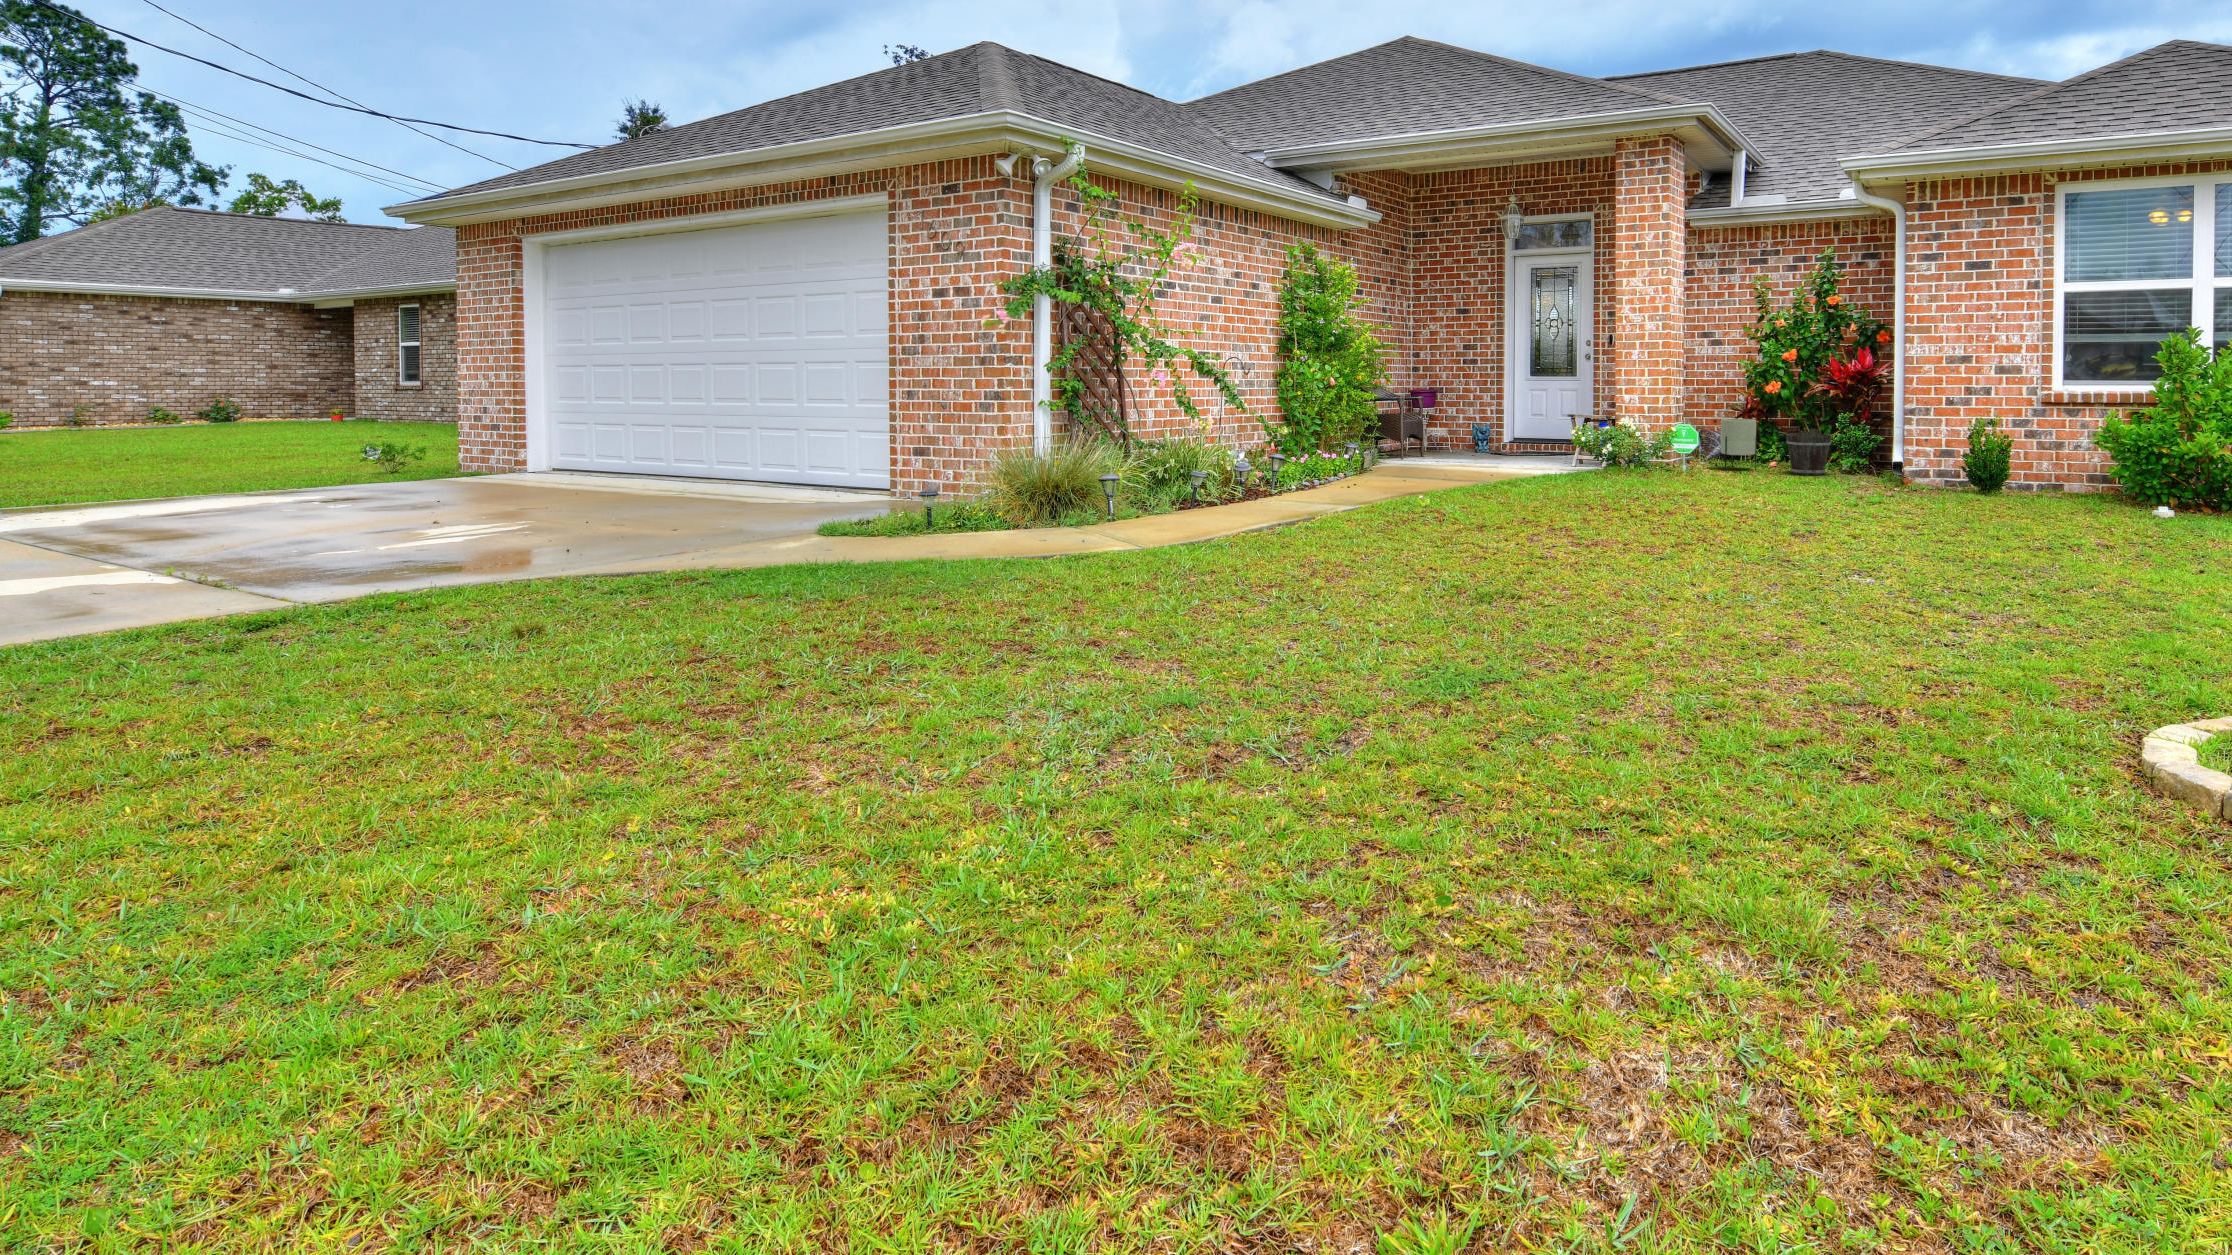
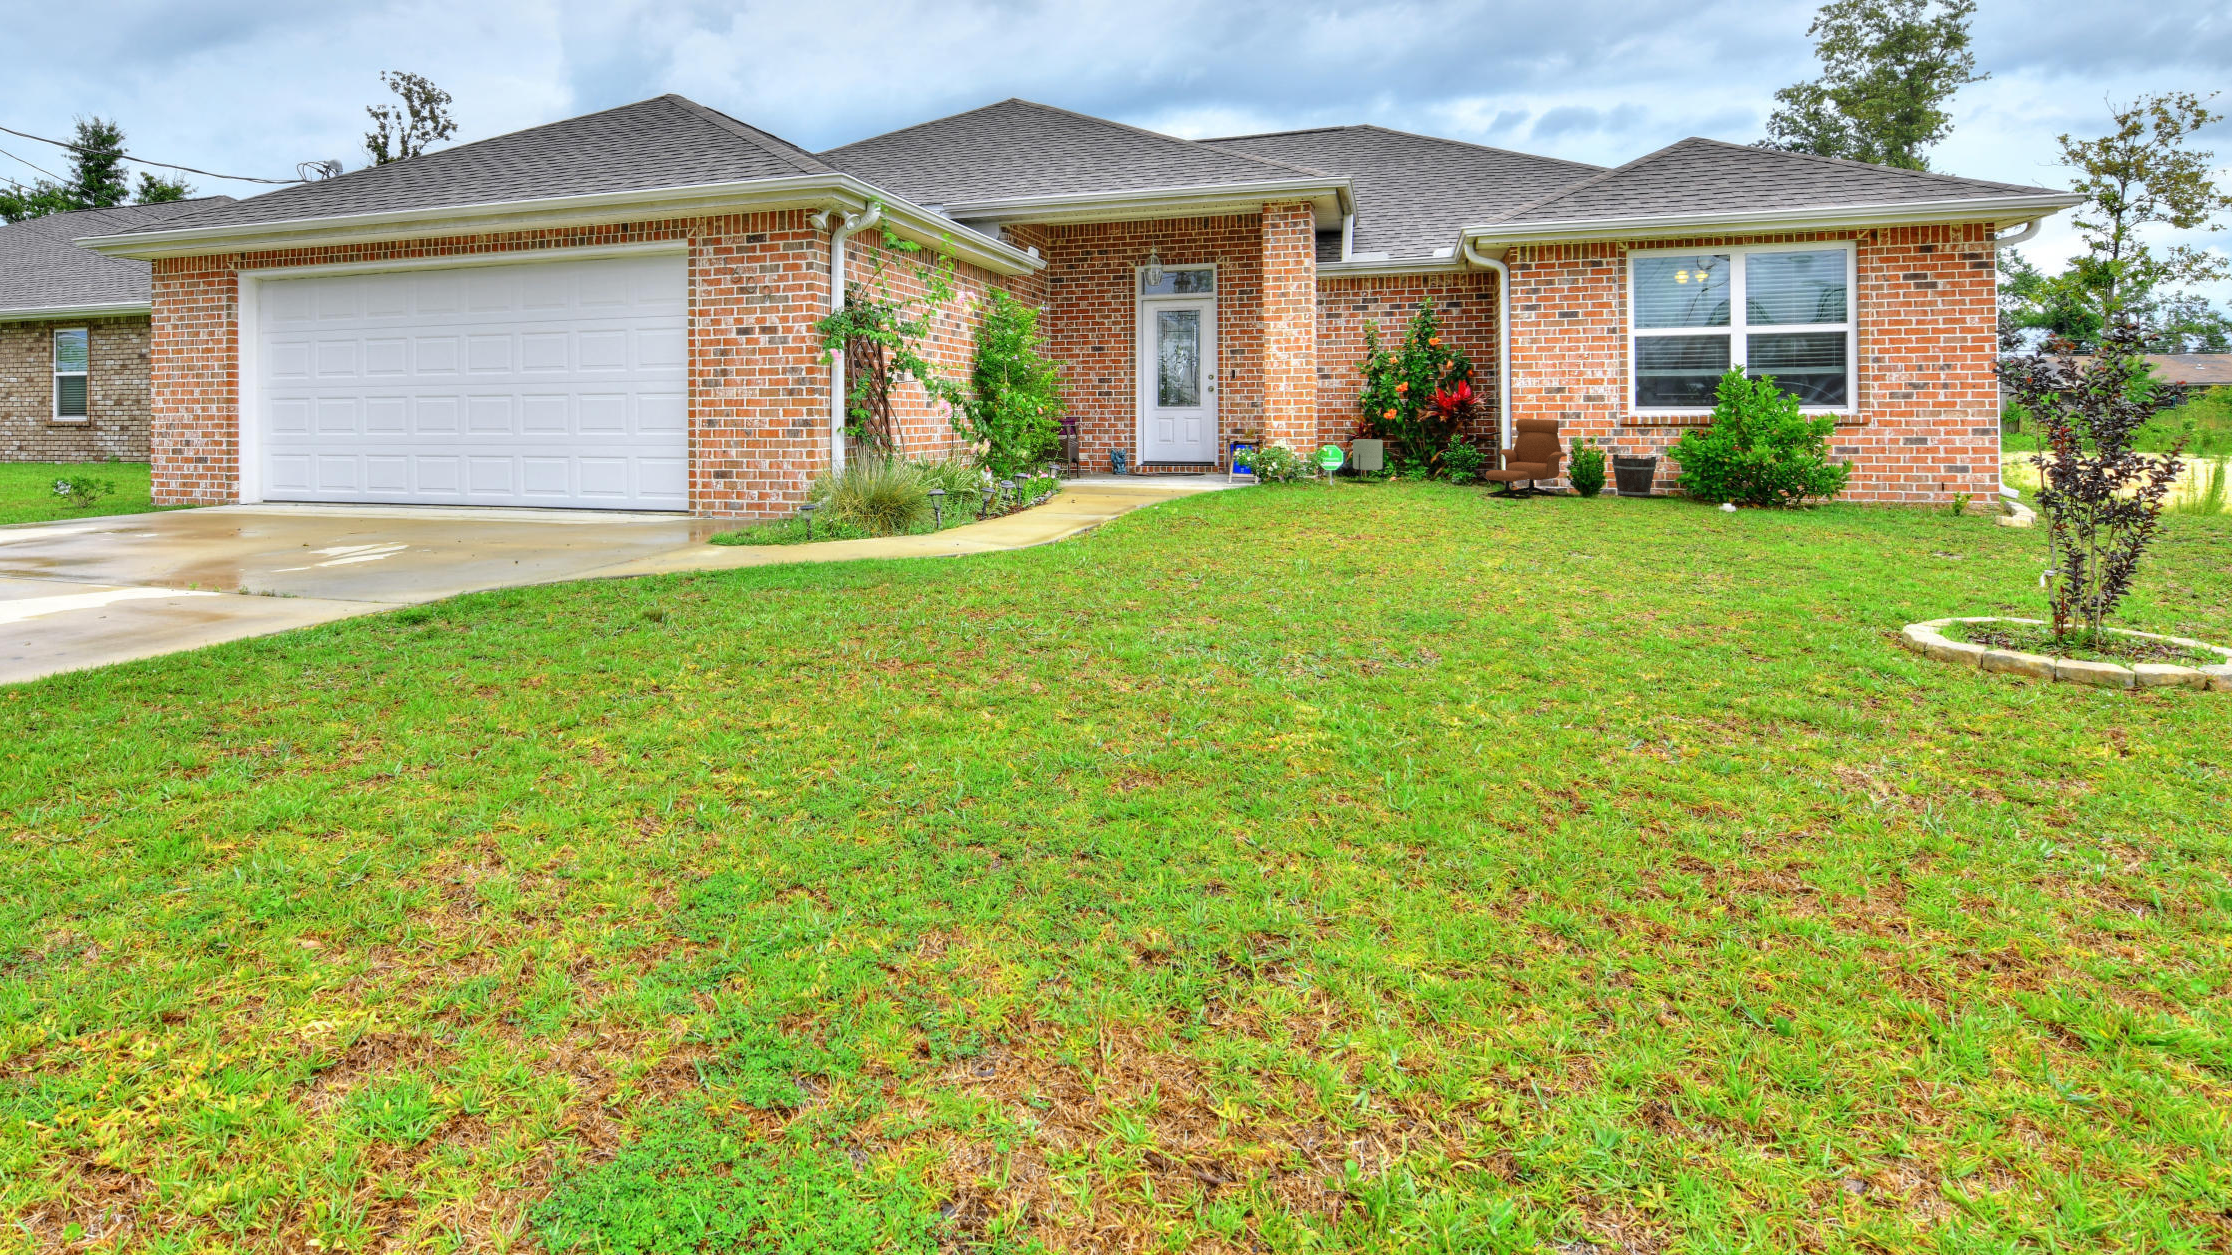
lounge chair: none [1858,395,1965,493] -> present [1486,419,1567,498]
bucket: present [1786,429,1832,475] -> present [1612,454,1657,497]

